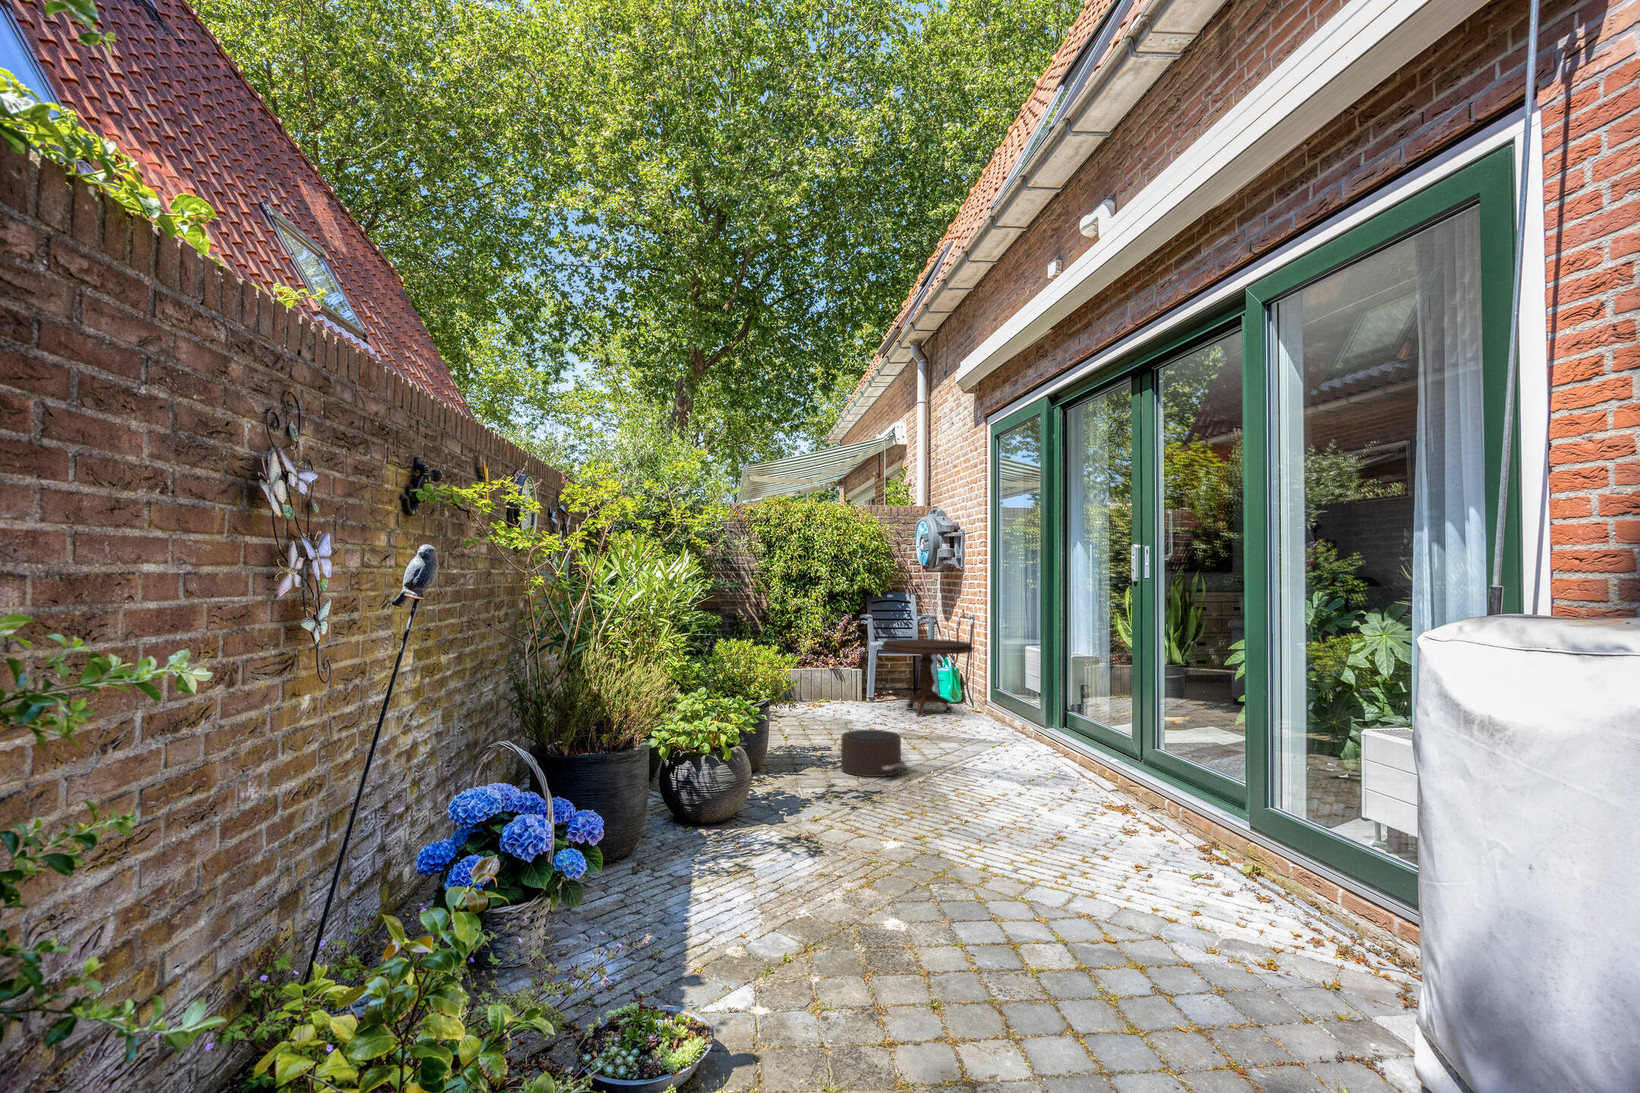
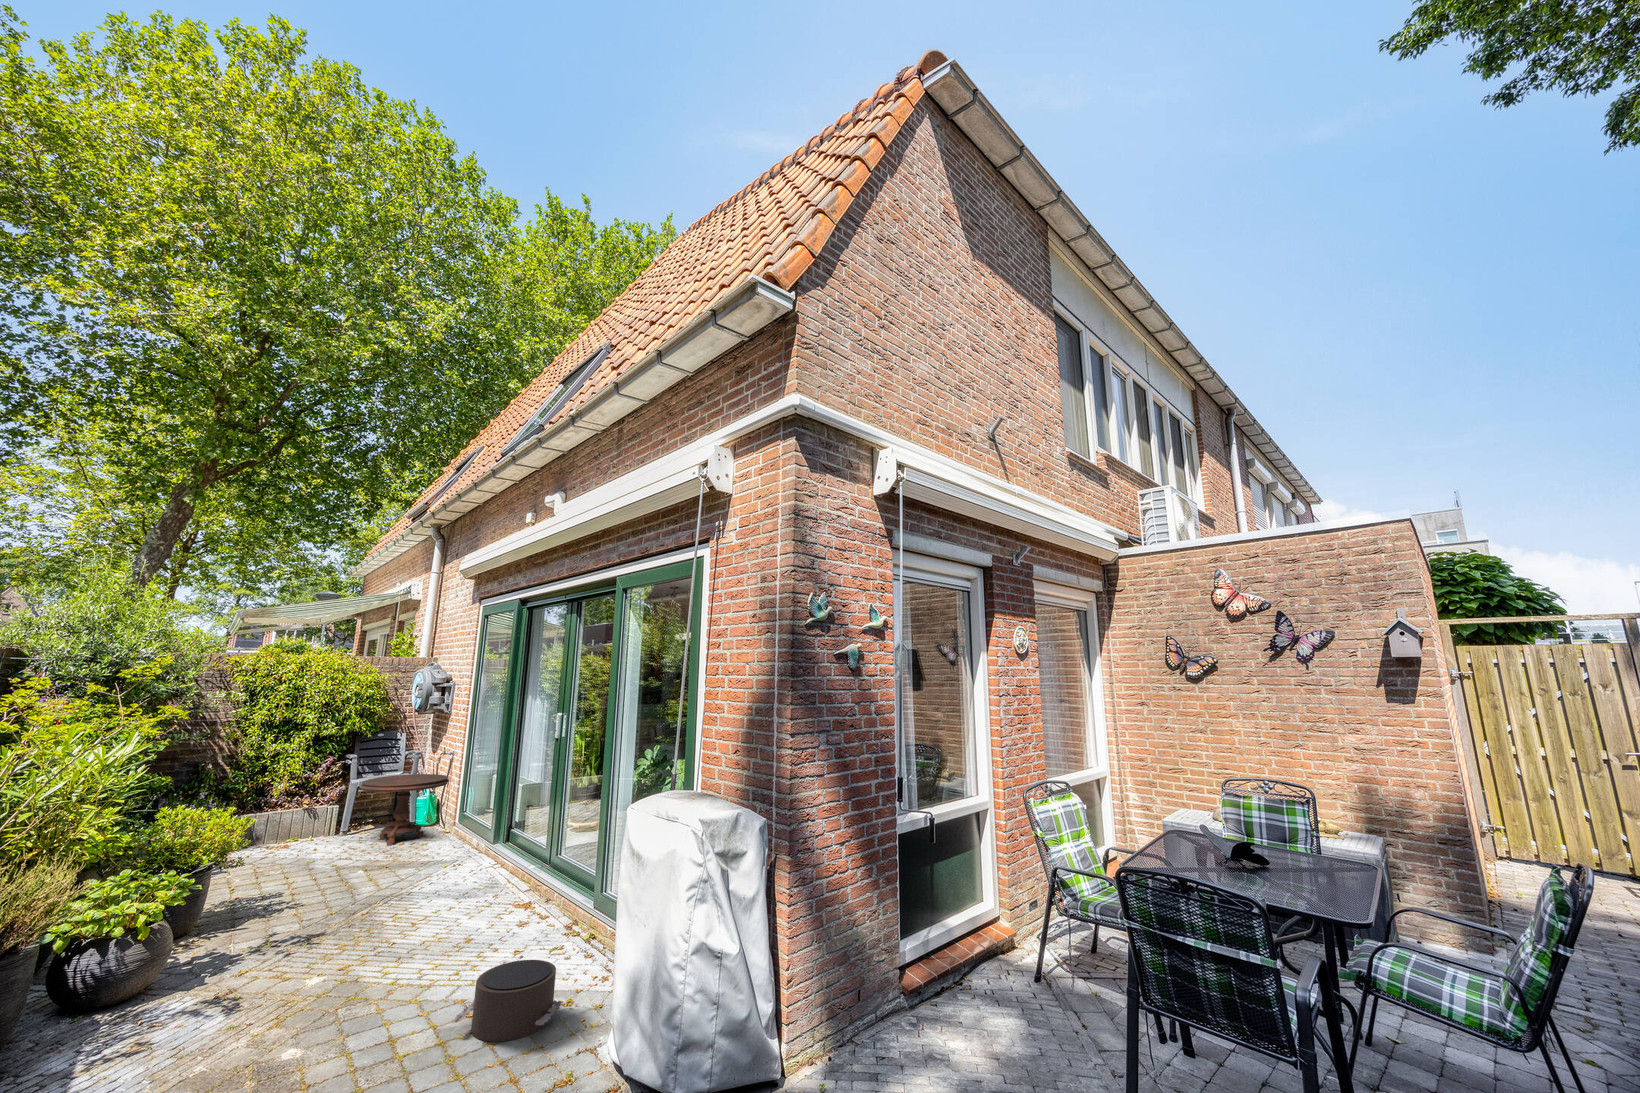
pouf: present [830,730,905,777] -> present [454,960,563,1042]

